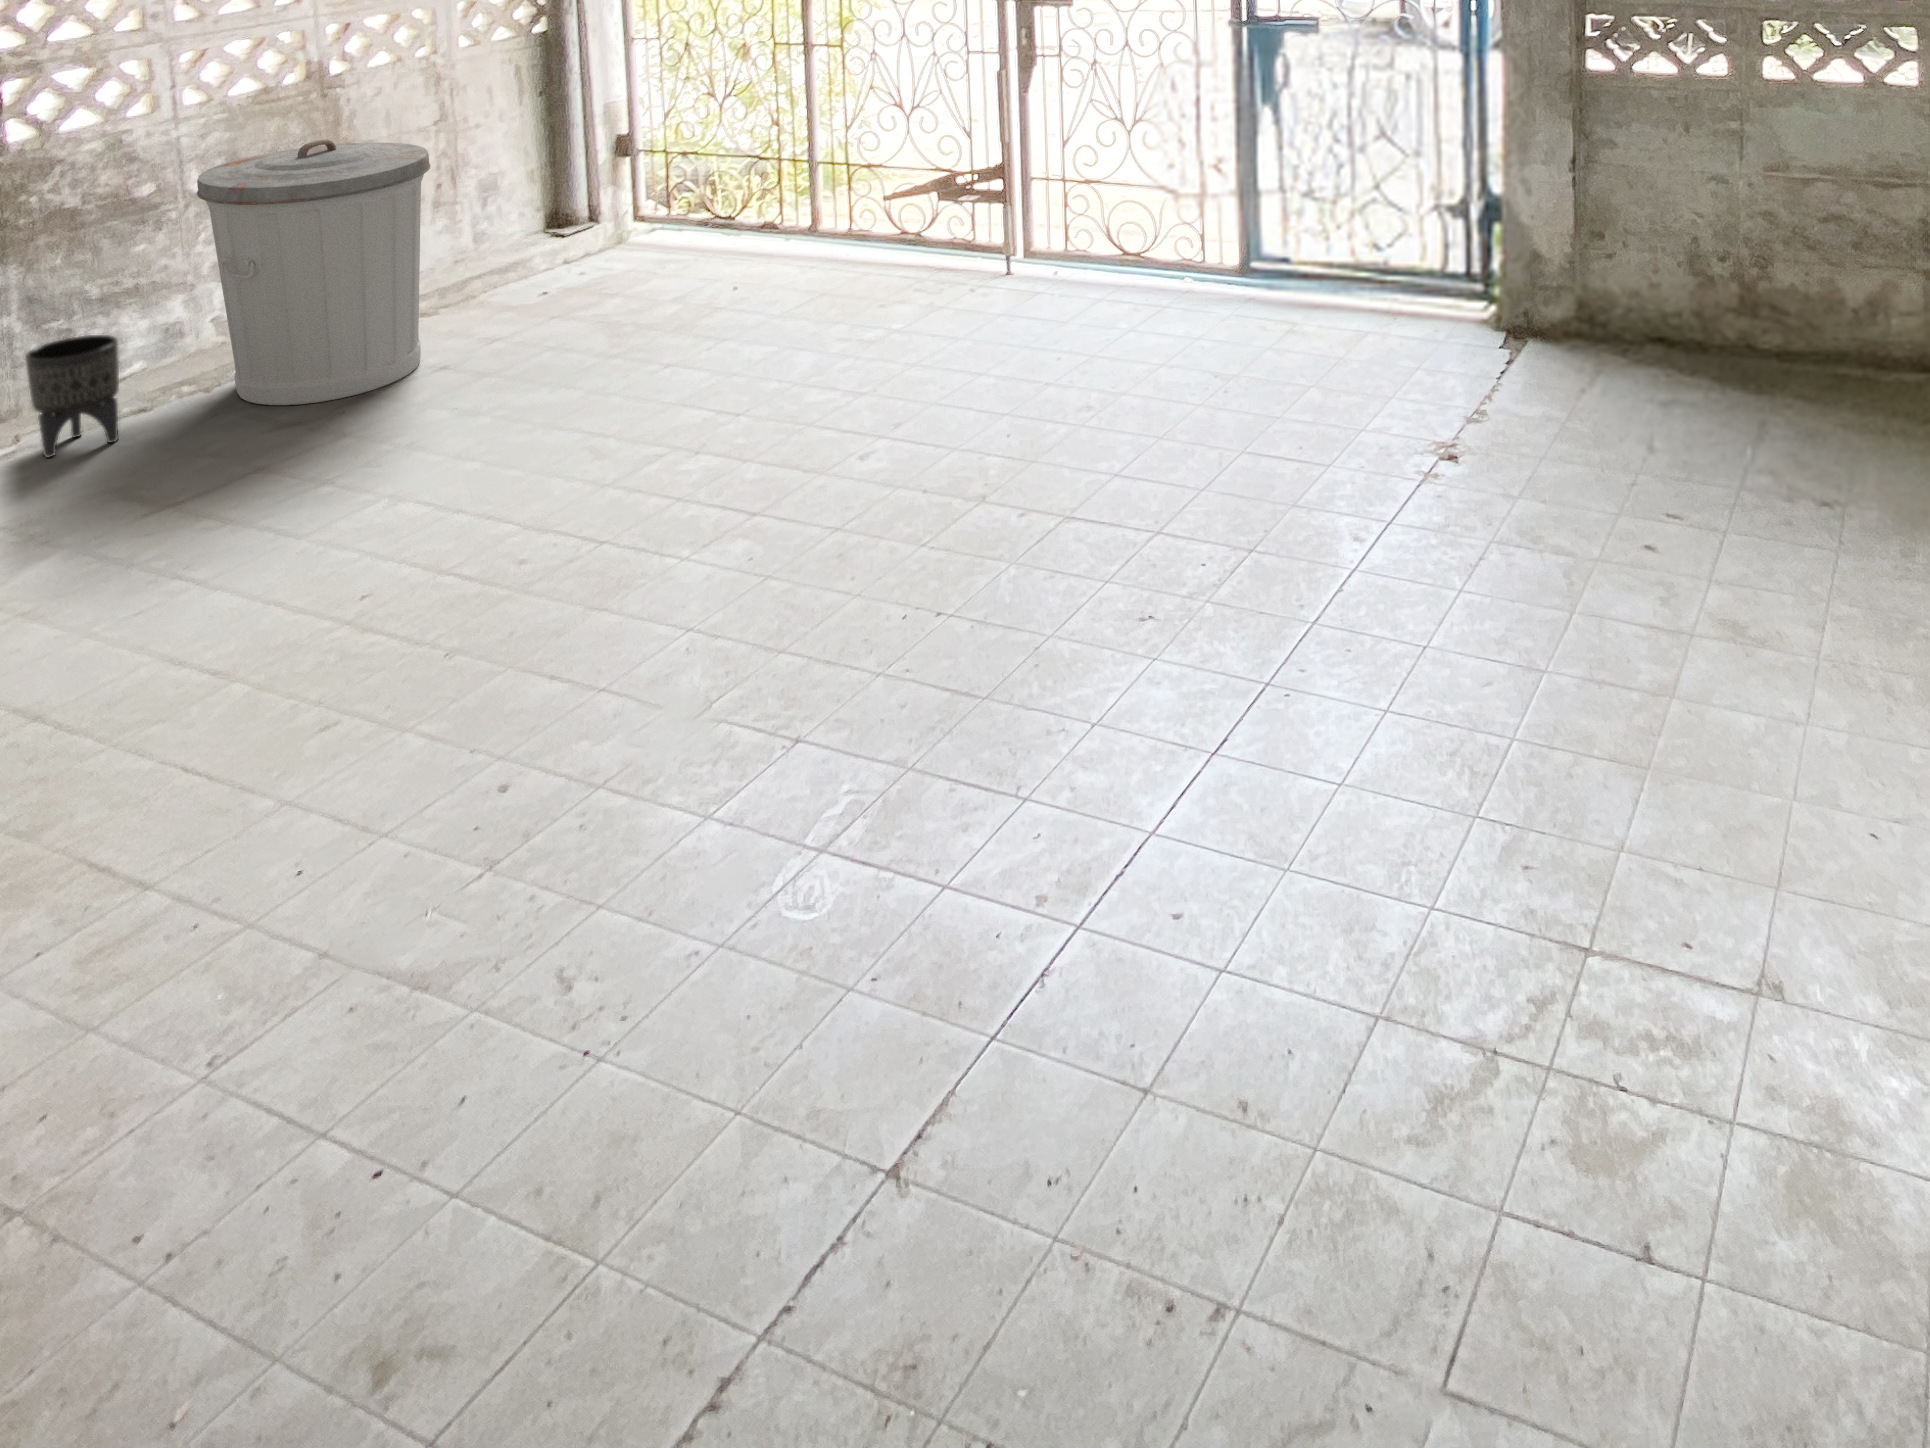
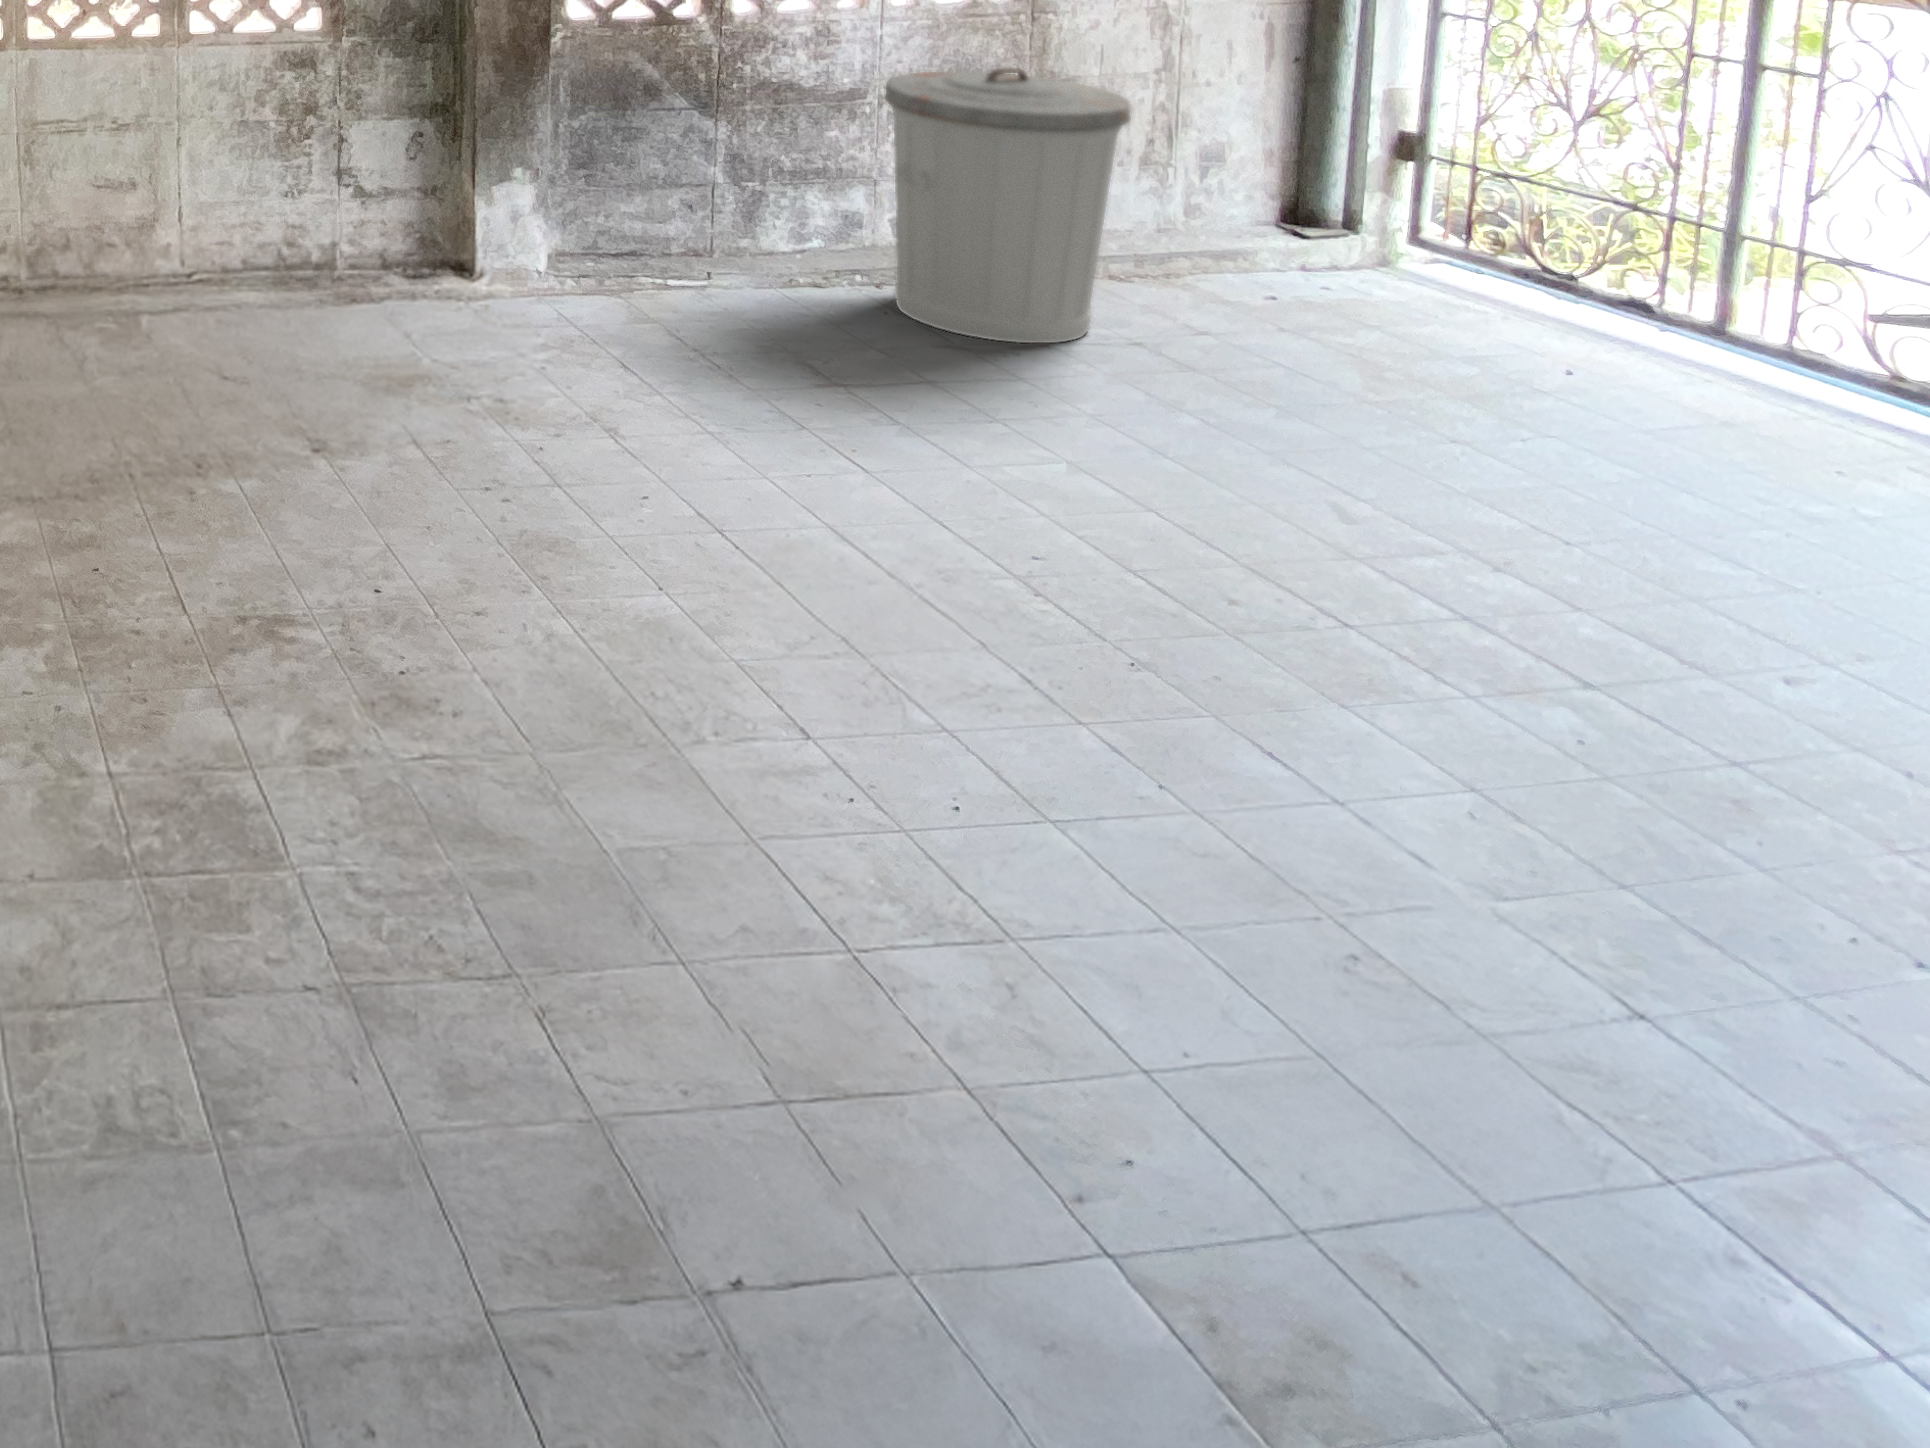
planter: present [25,335,119,457] -> none [720,203,796,310]

